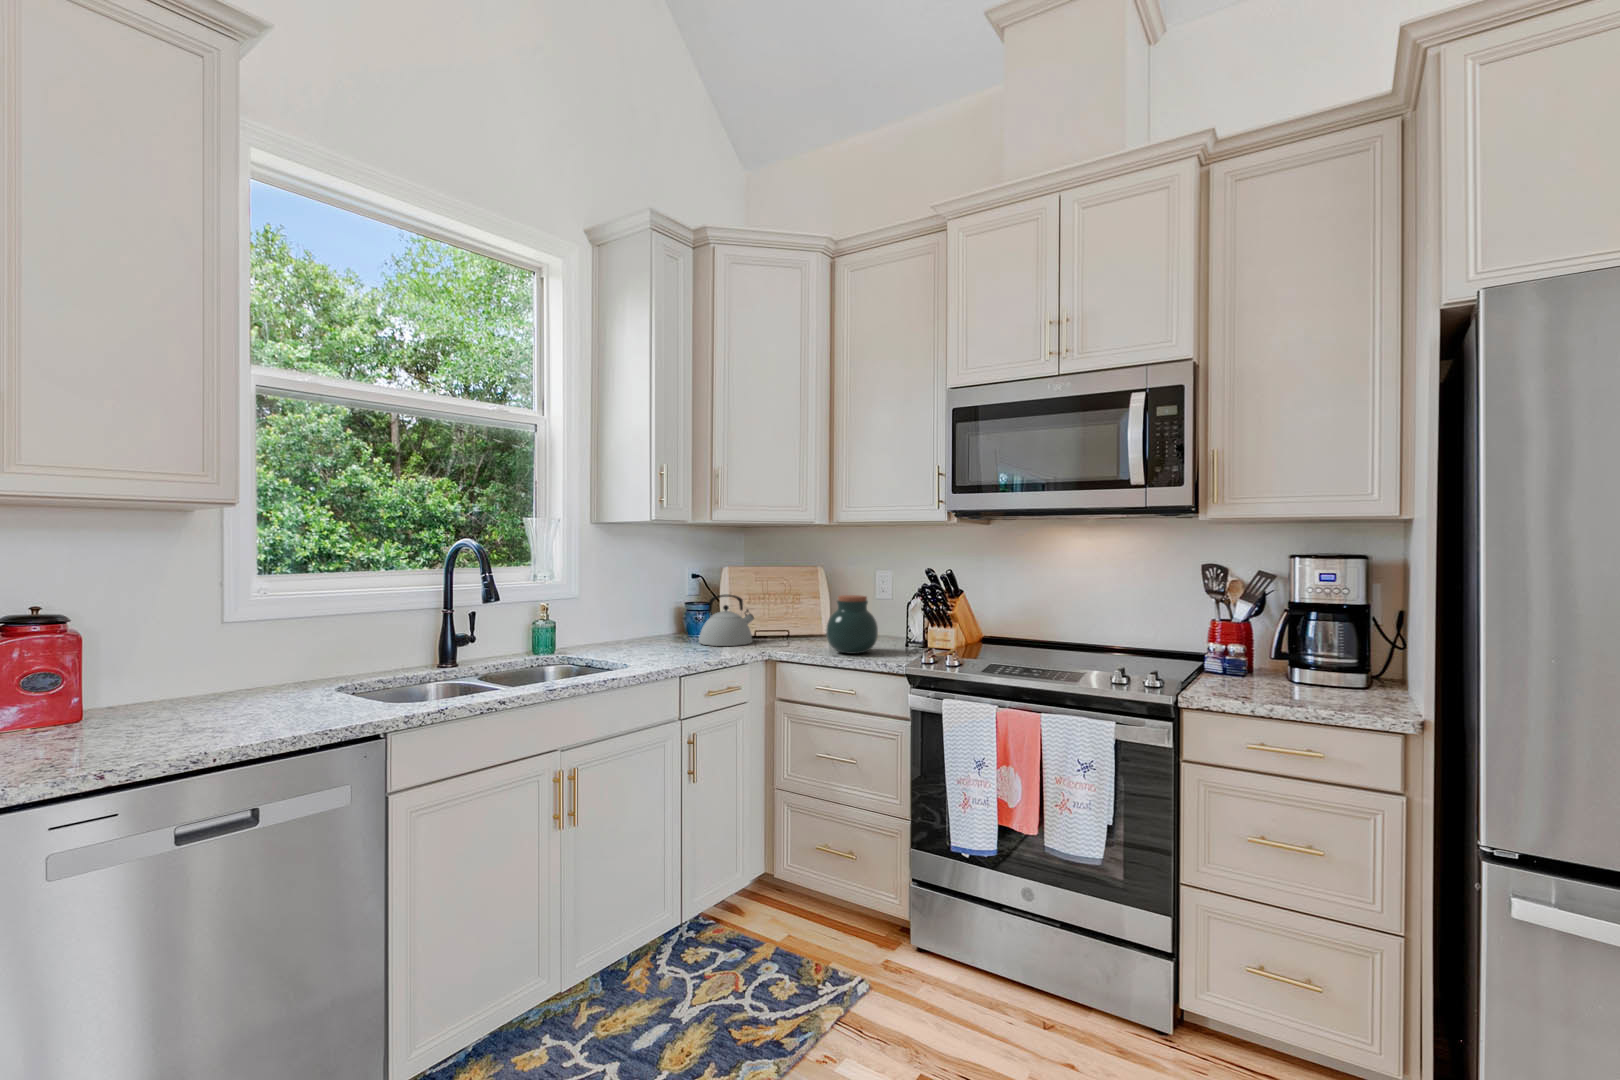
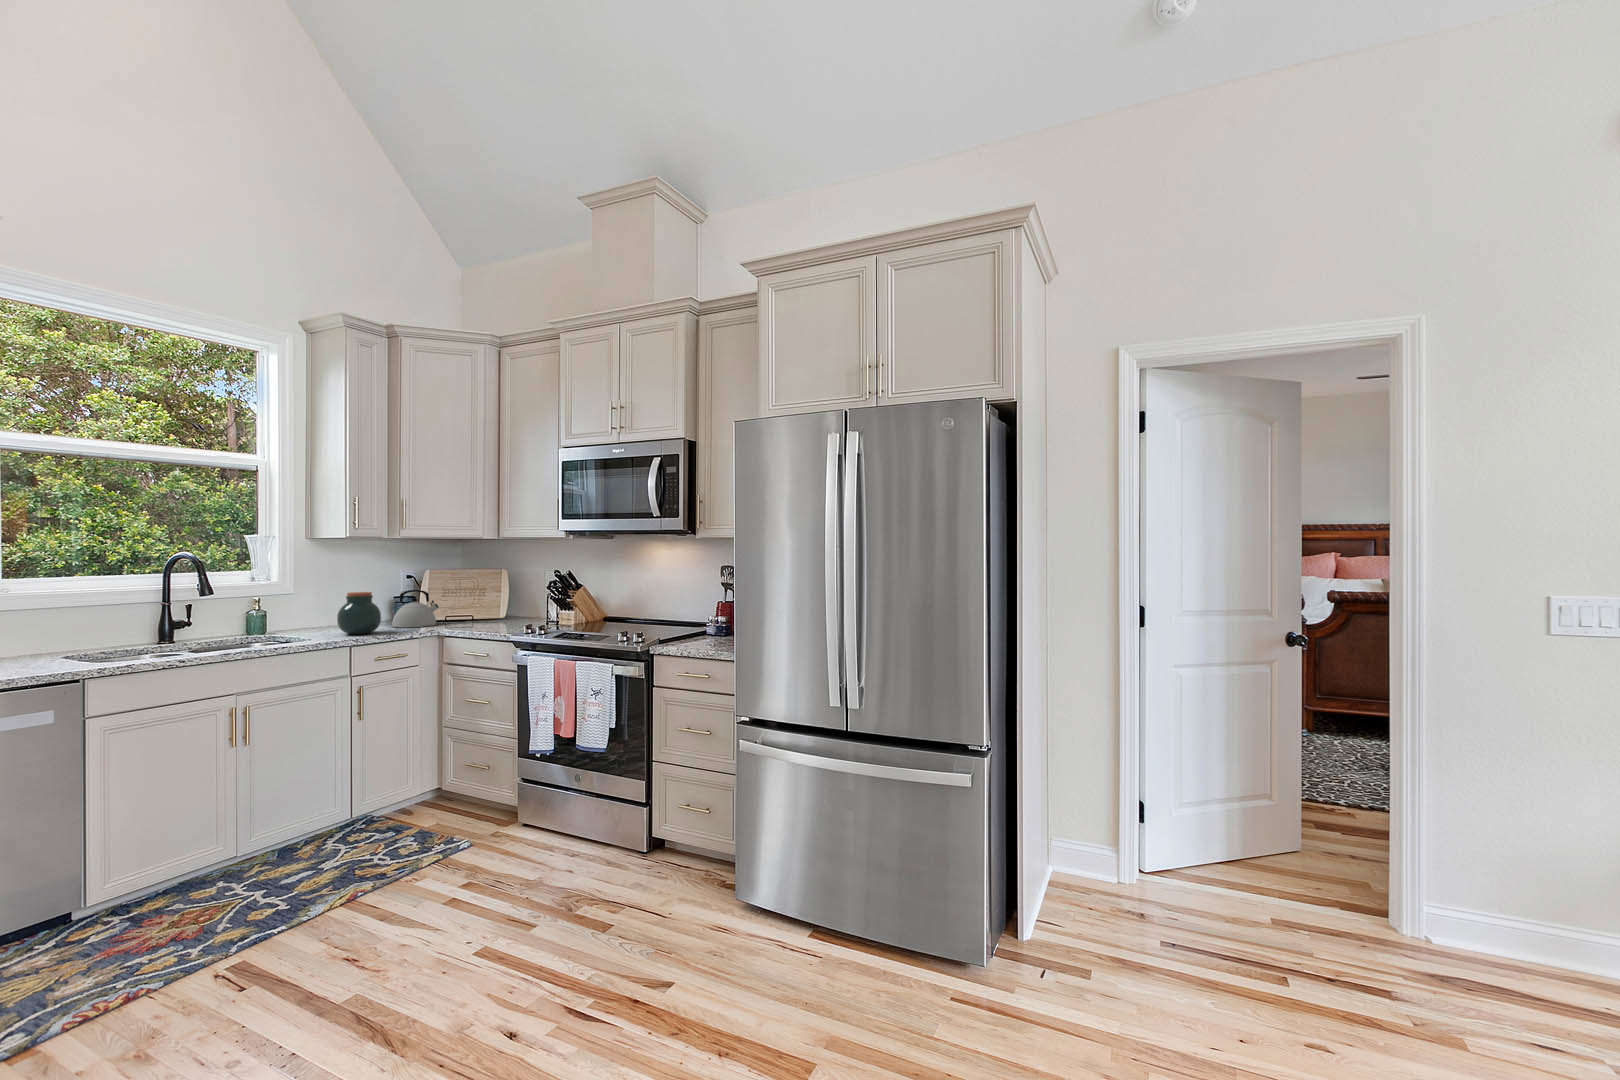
jar: present [826,595,878,654] -> present [337,592,381,634]

